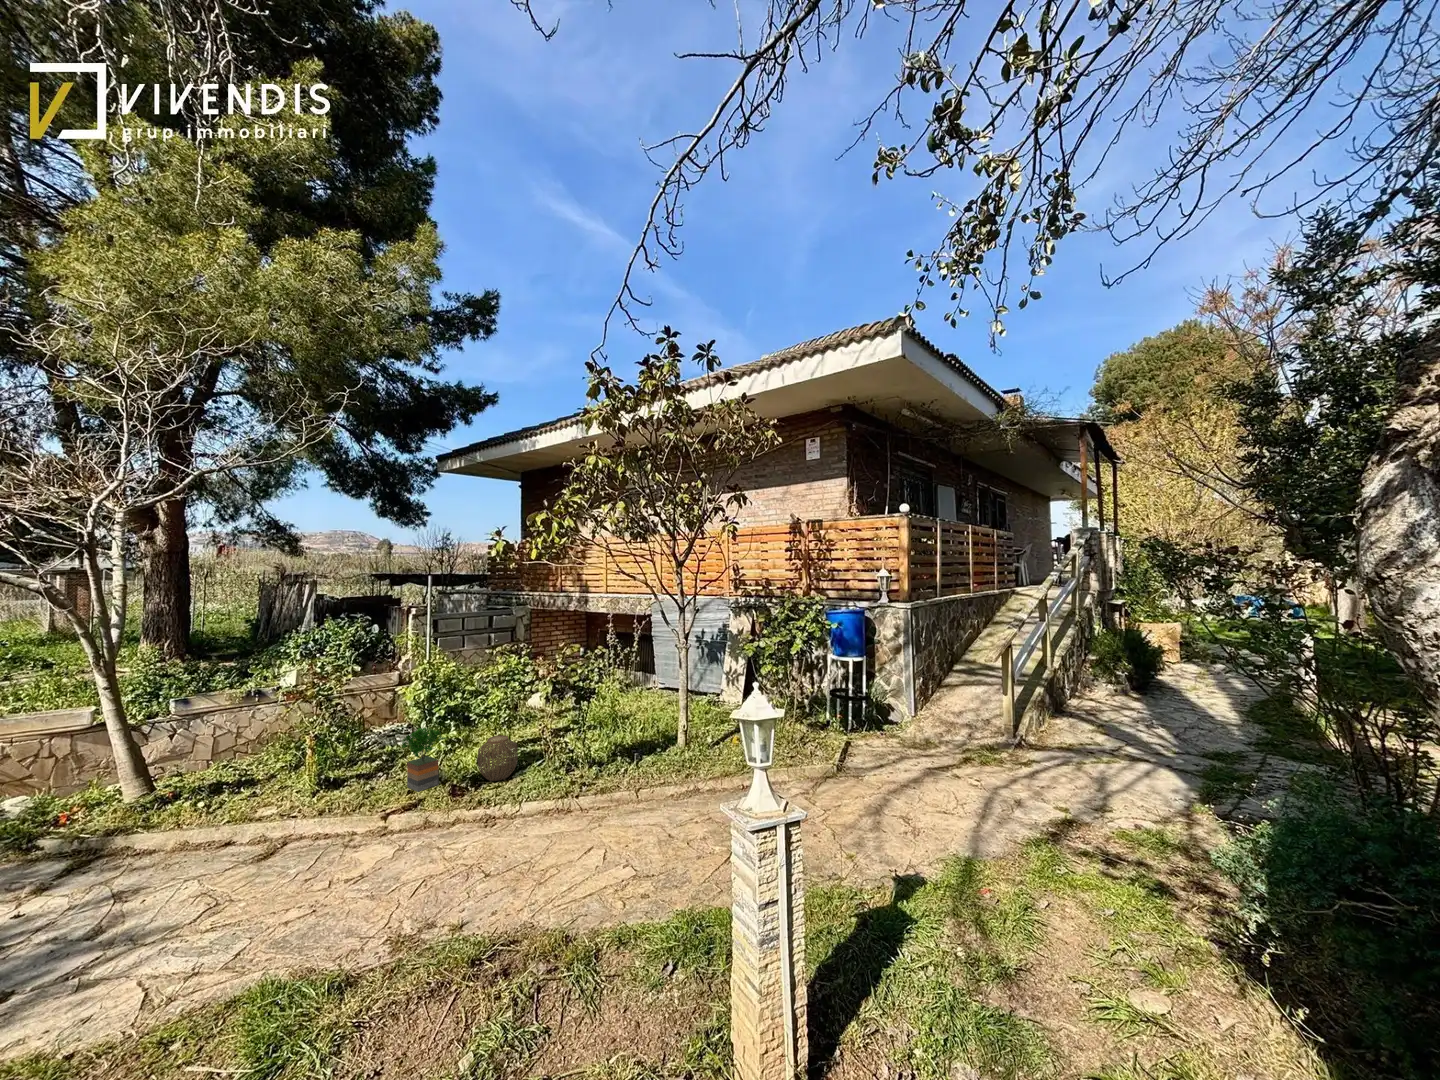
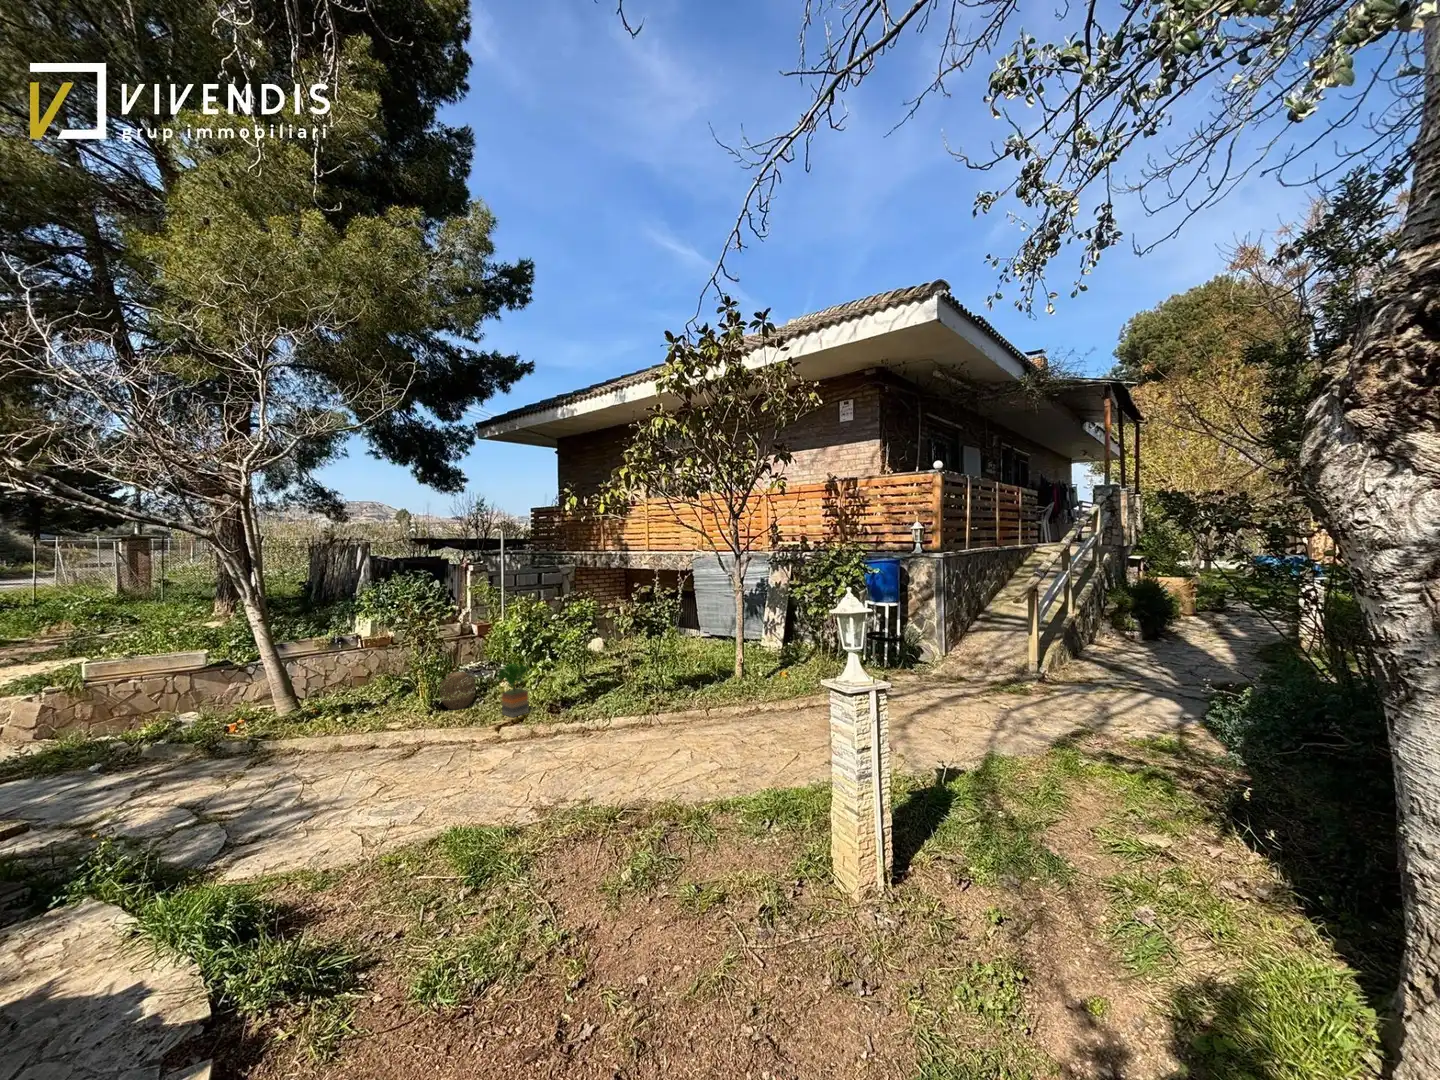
woven basket: present [478,735,518,781] -> present [440,672,475,709]

